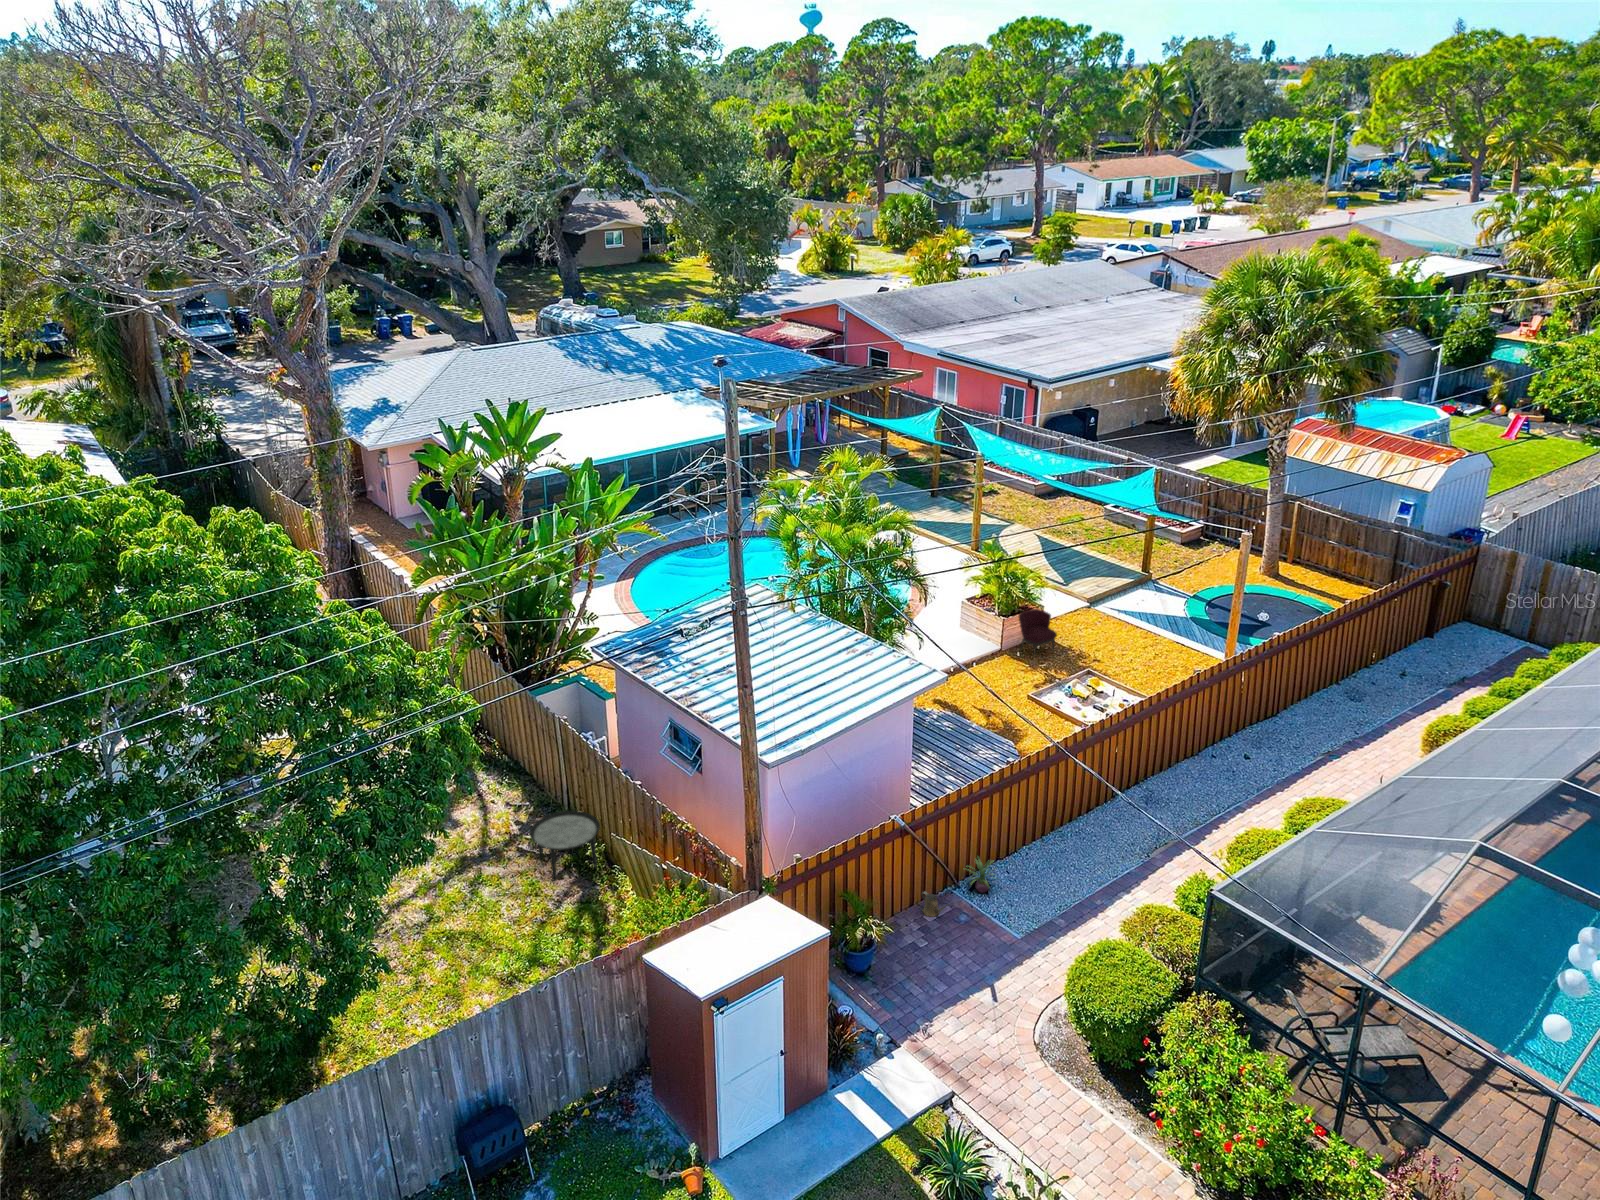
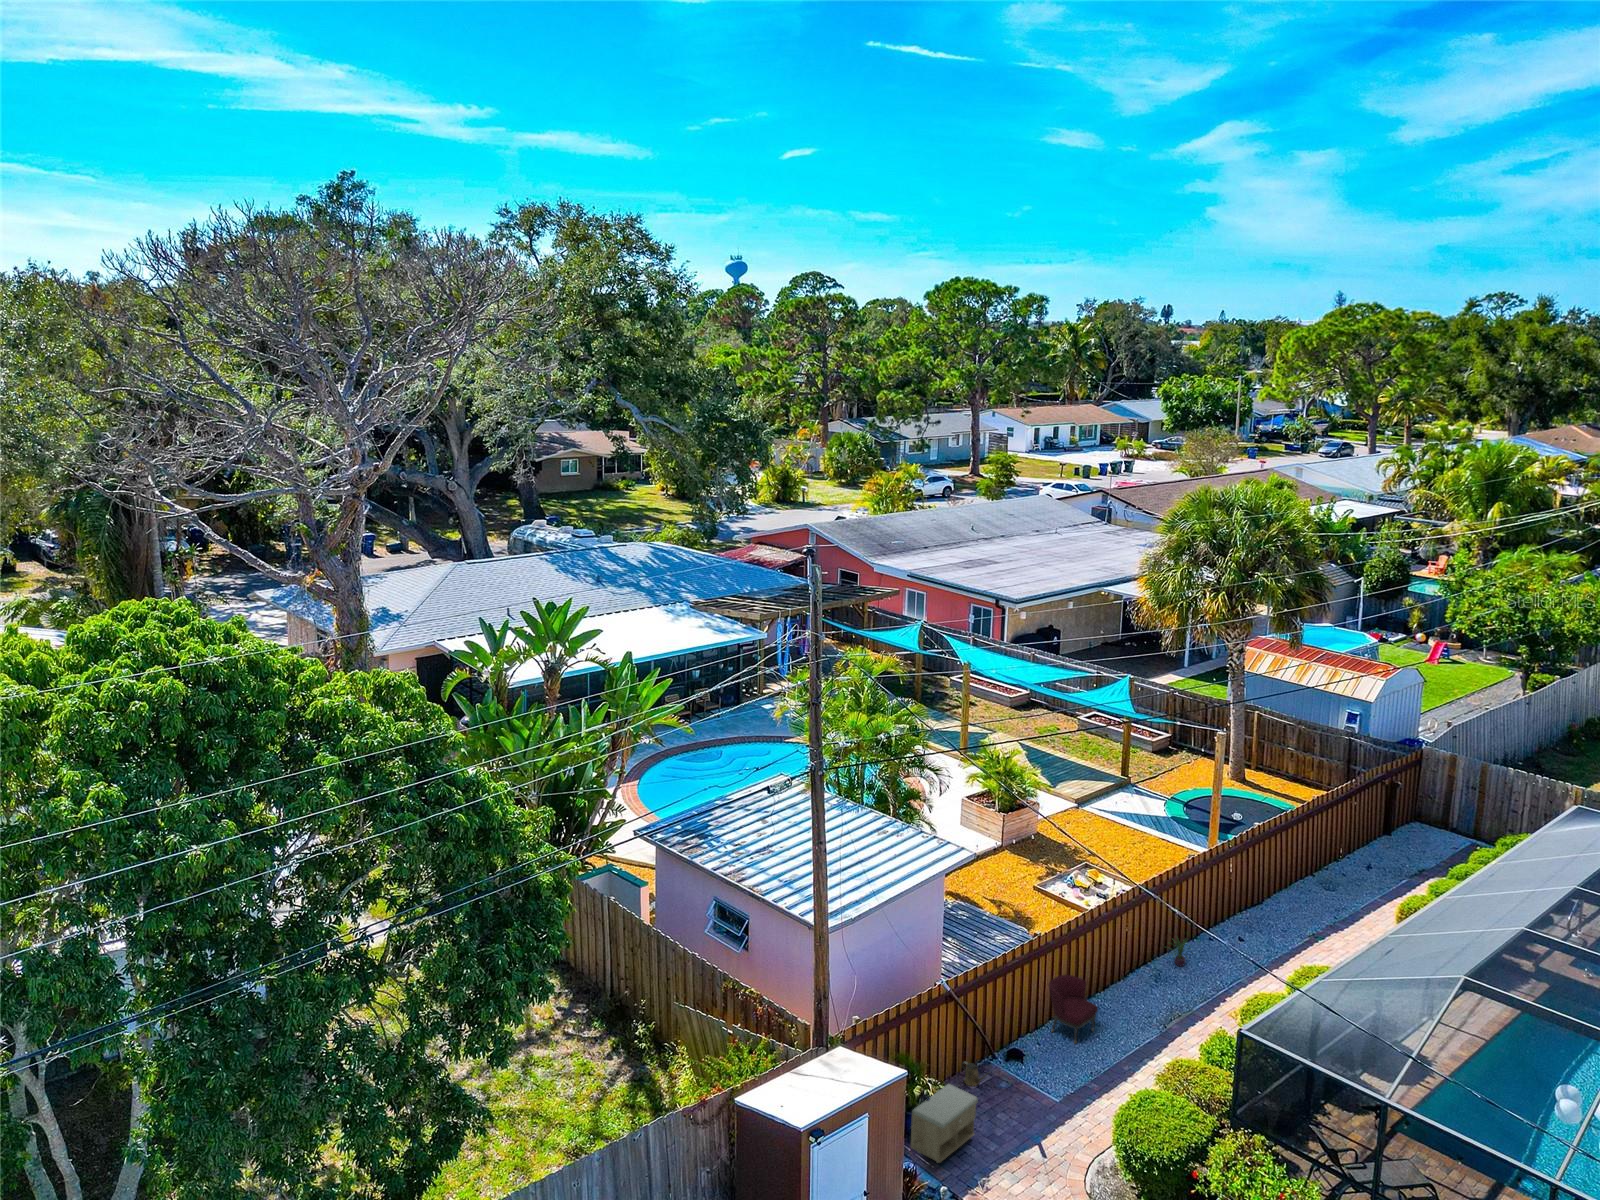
chair: present [1019,609,1057,656] -> present [1049,975,1098,1043]
round table: present [530,811,600,881] -> none [579,990,647,1059]
decorative plant: present [971,857,994,893] -> present [1174,937,1190,966]
storage bench: none [854,920,927,1002] -> present [911,1084,978,1163]

